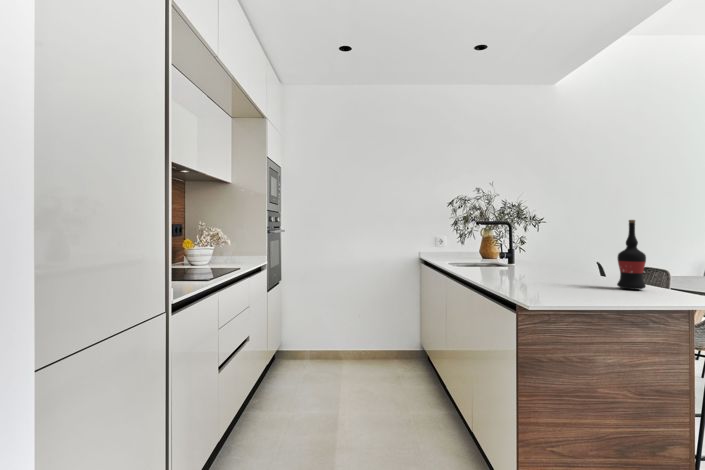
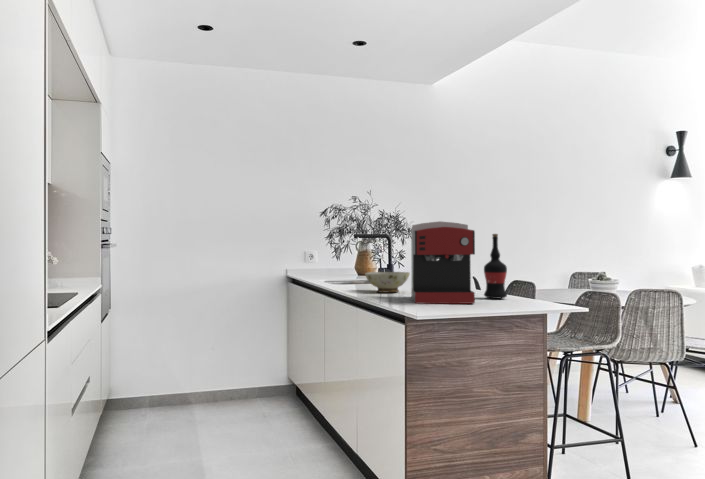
coffee maker: none [534,207,610,295] -> present [411,221,475,303]
ceramic bowl: none [486,257,532,278] -> present [365,272,410,293]

